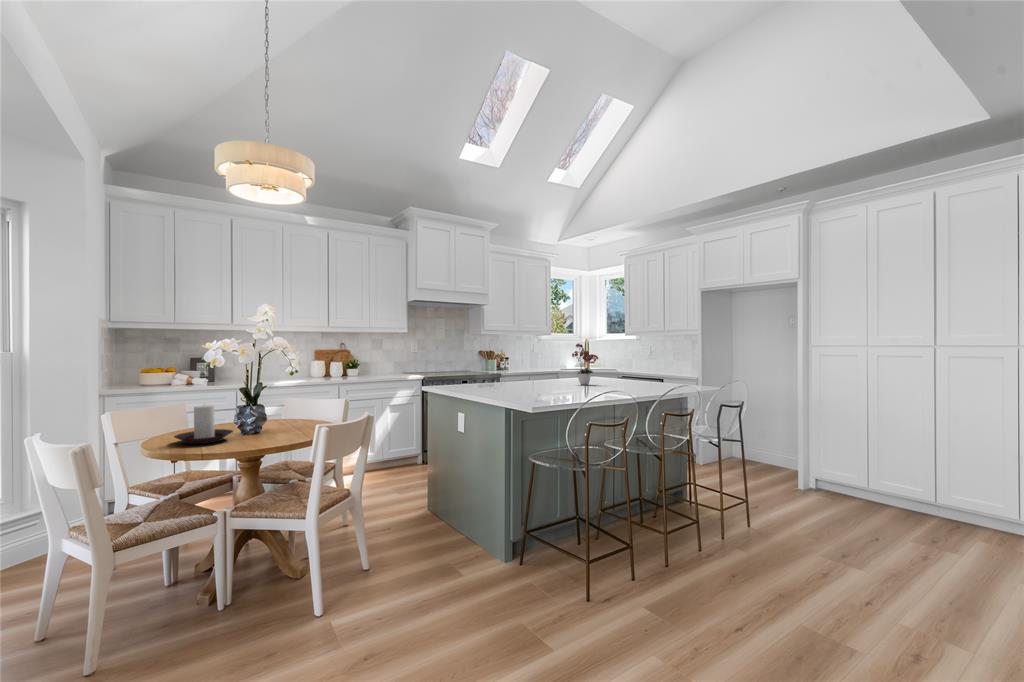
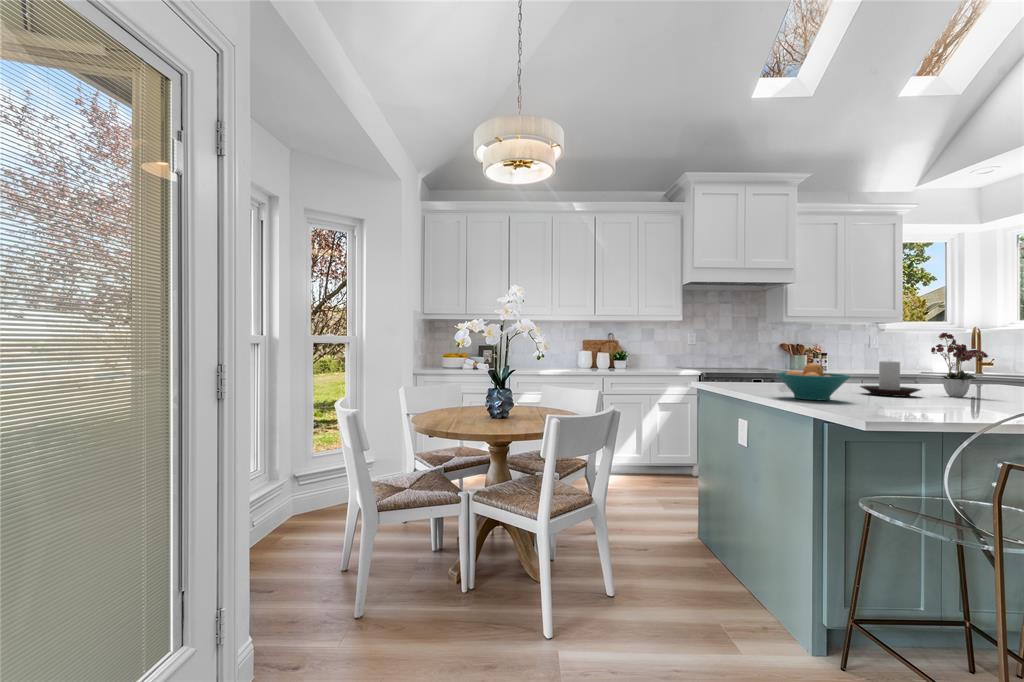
fruit bowl: none [484,368,528,394] -> present [776,363,850,400]
candle holder: present [174,405,233,444] -> present [860,361,921,397]

